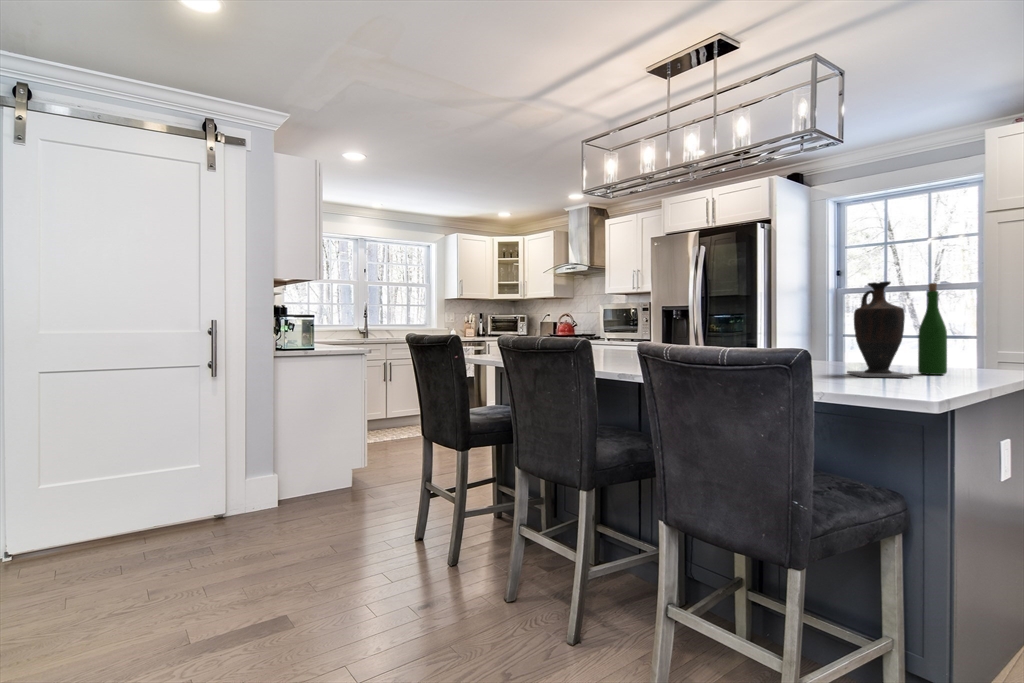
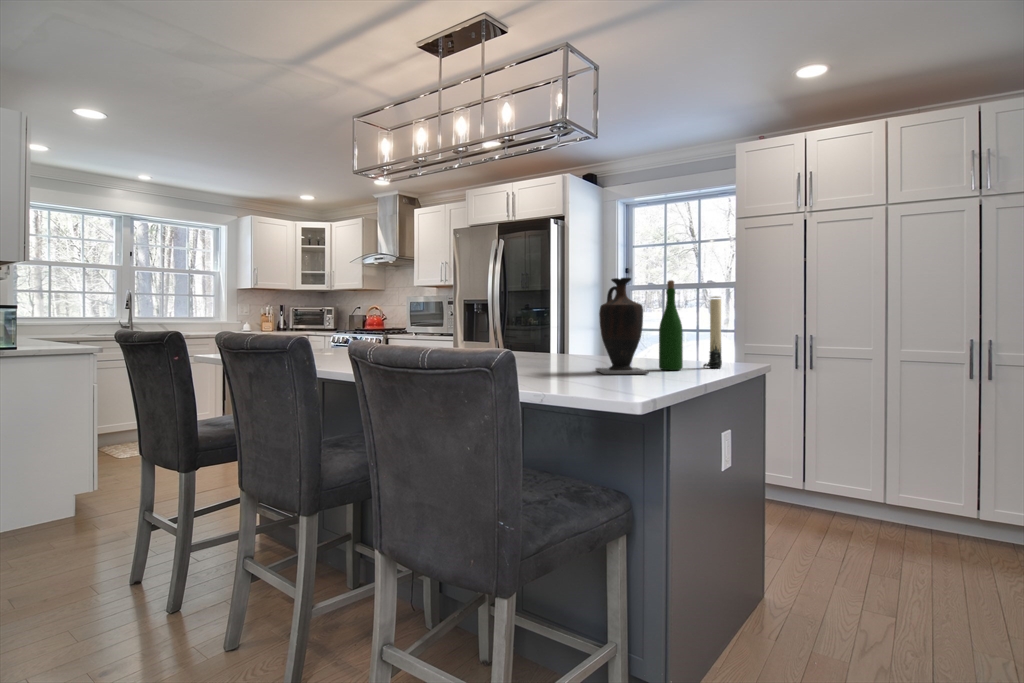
candle: none [968,298,994,374] -> present [703,296,722,368]

